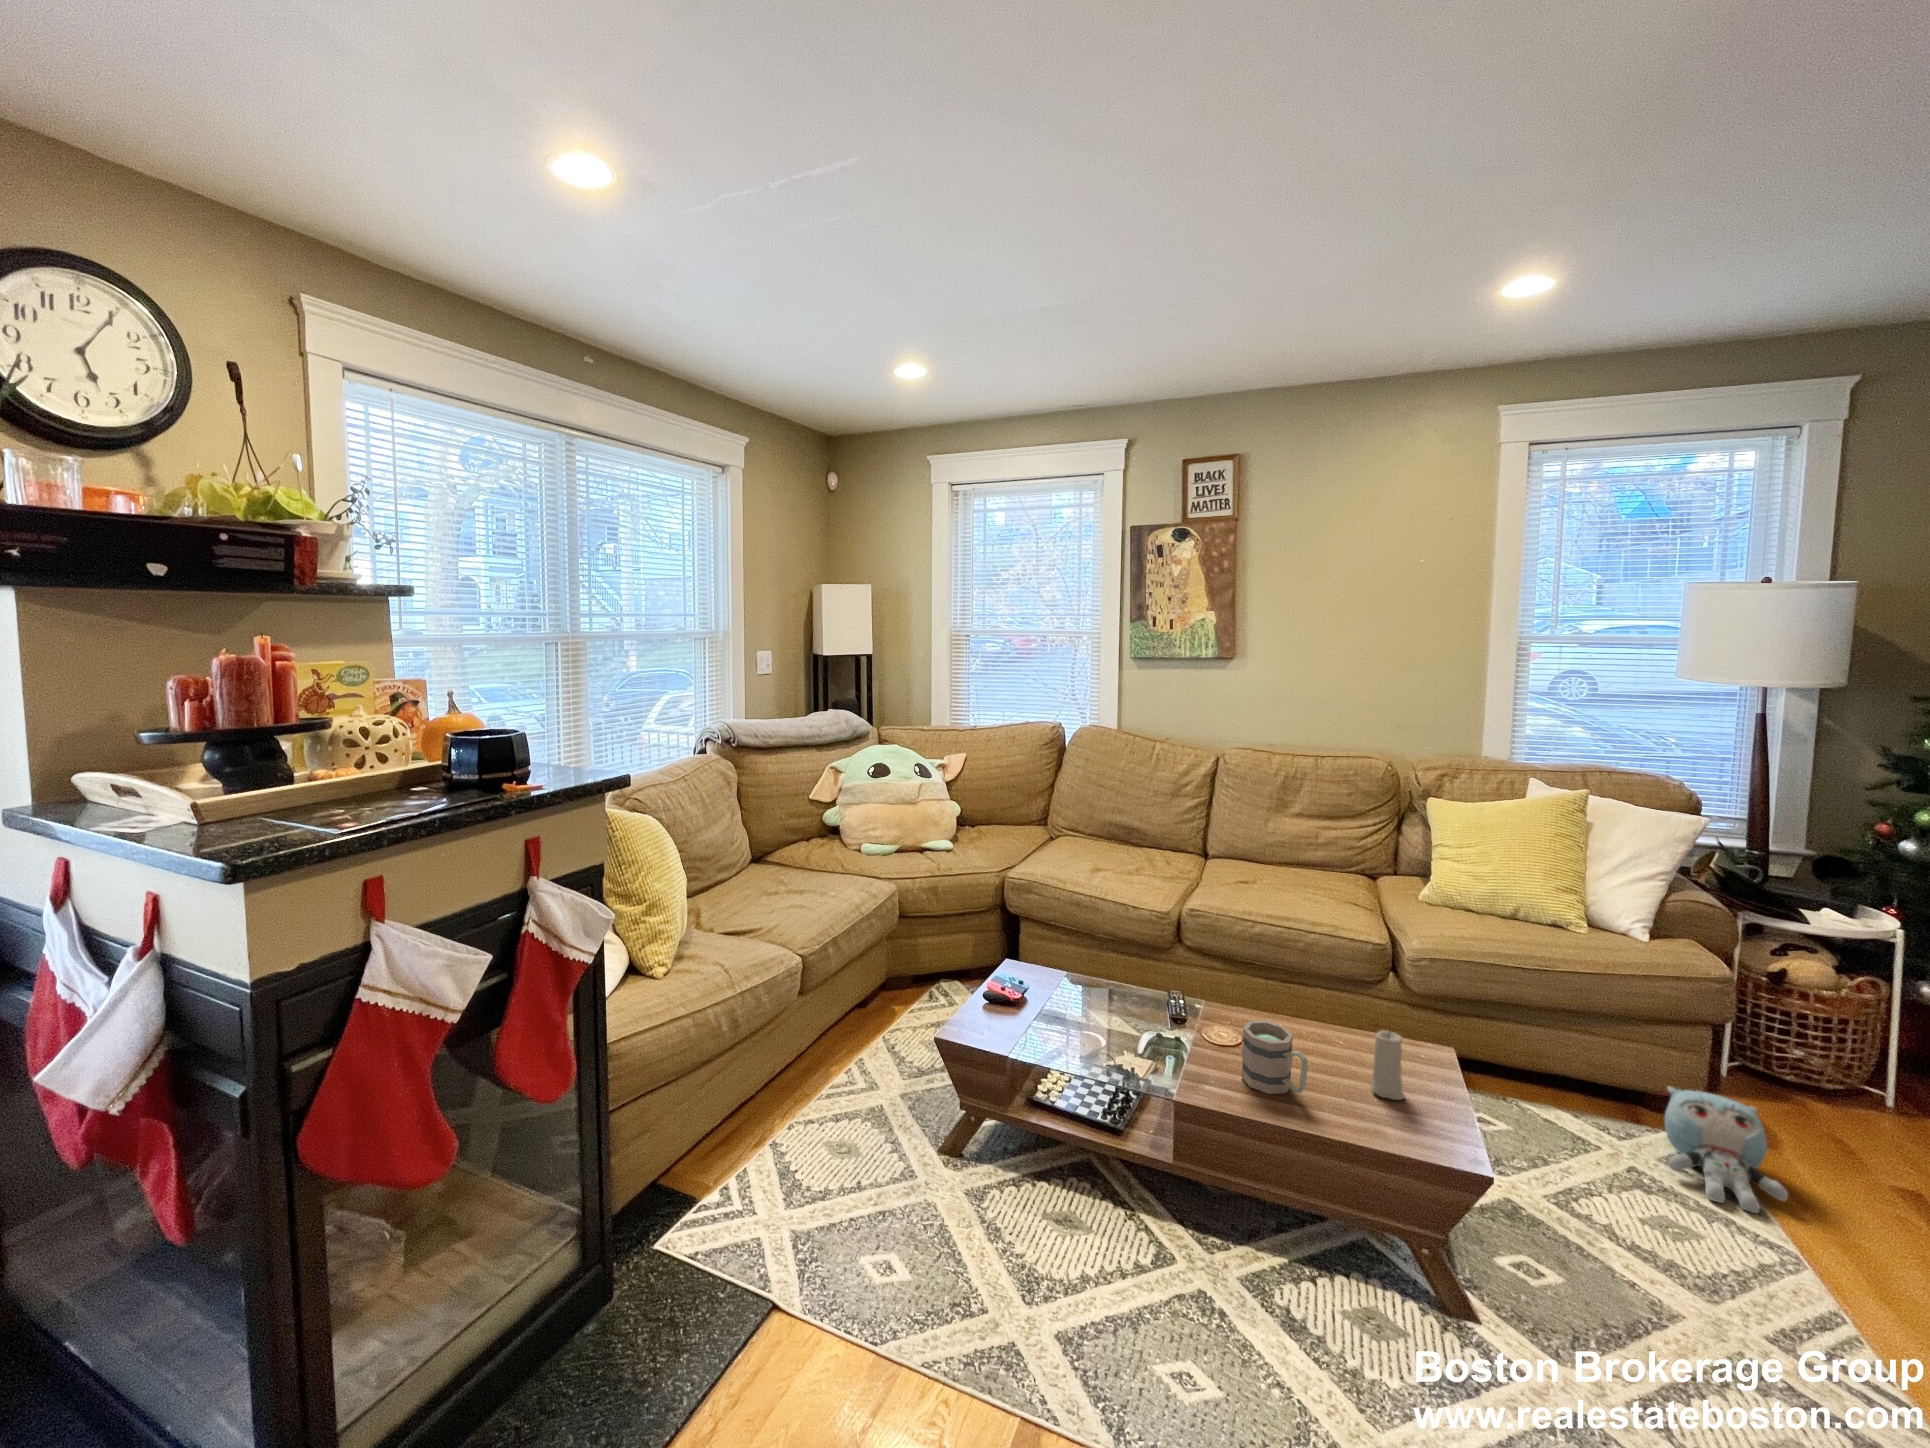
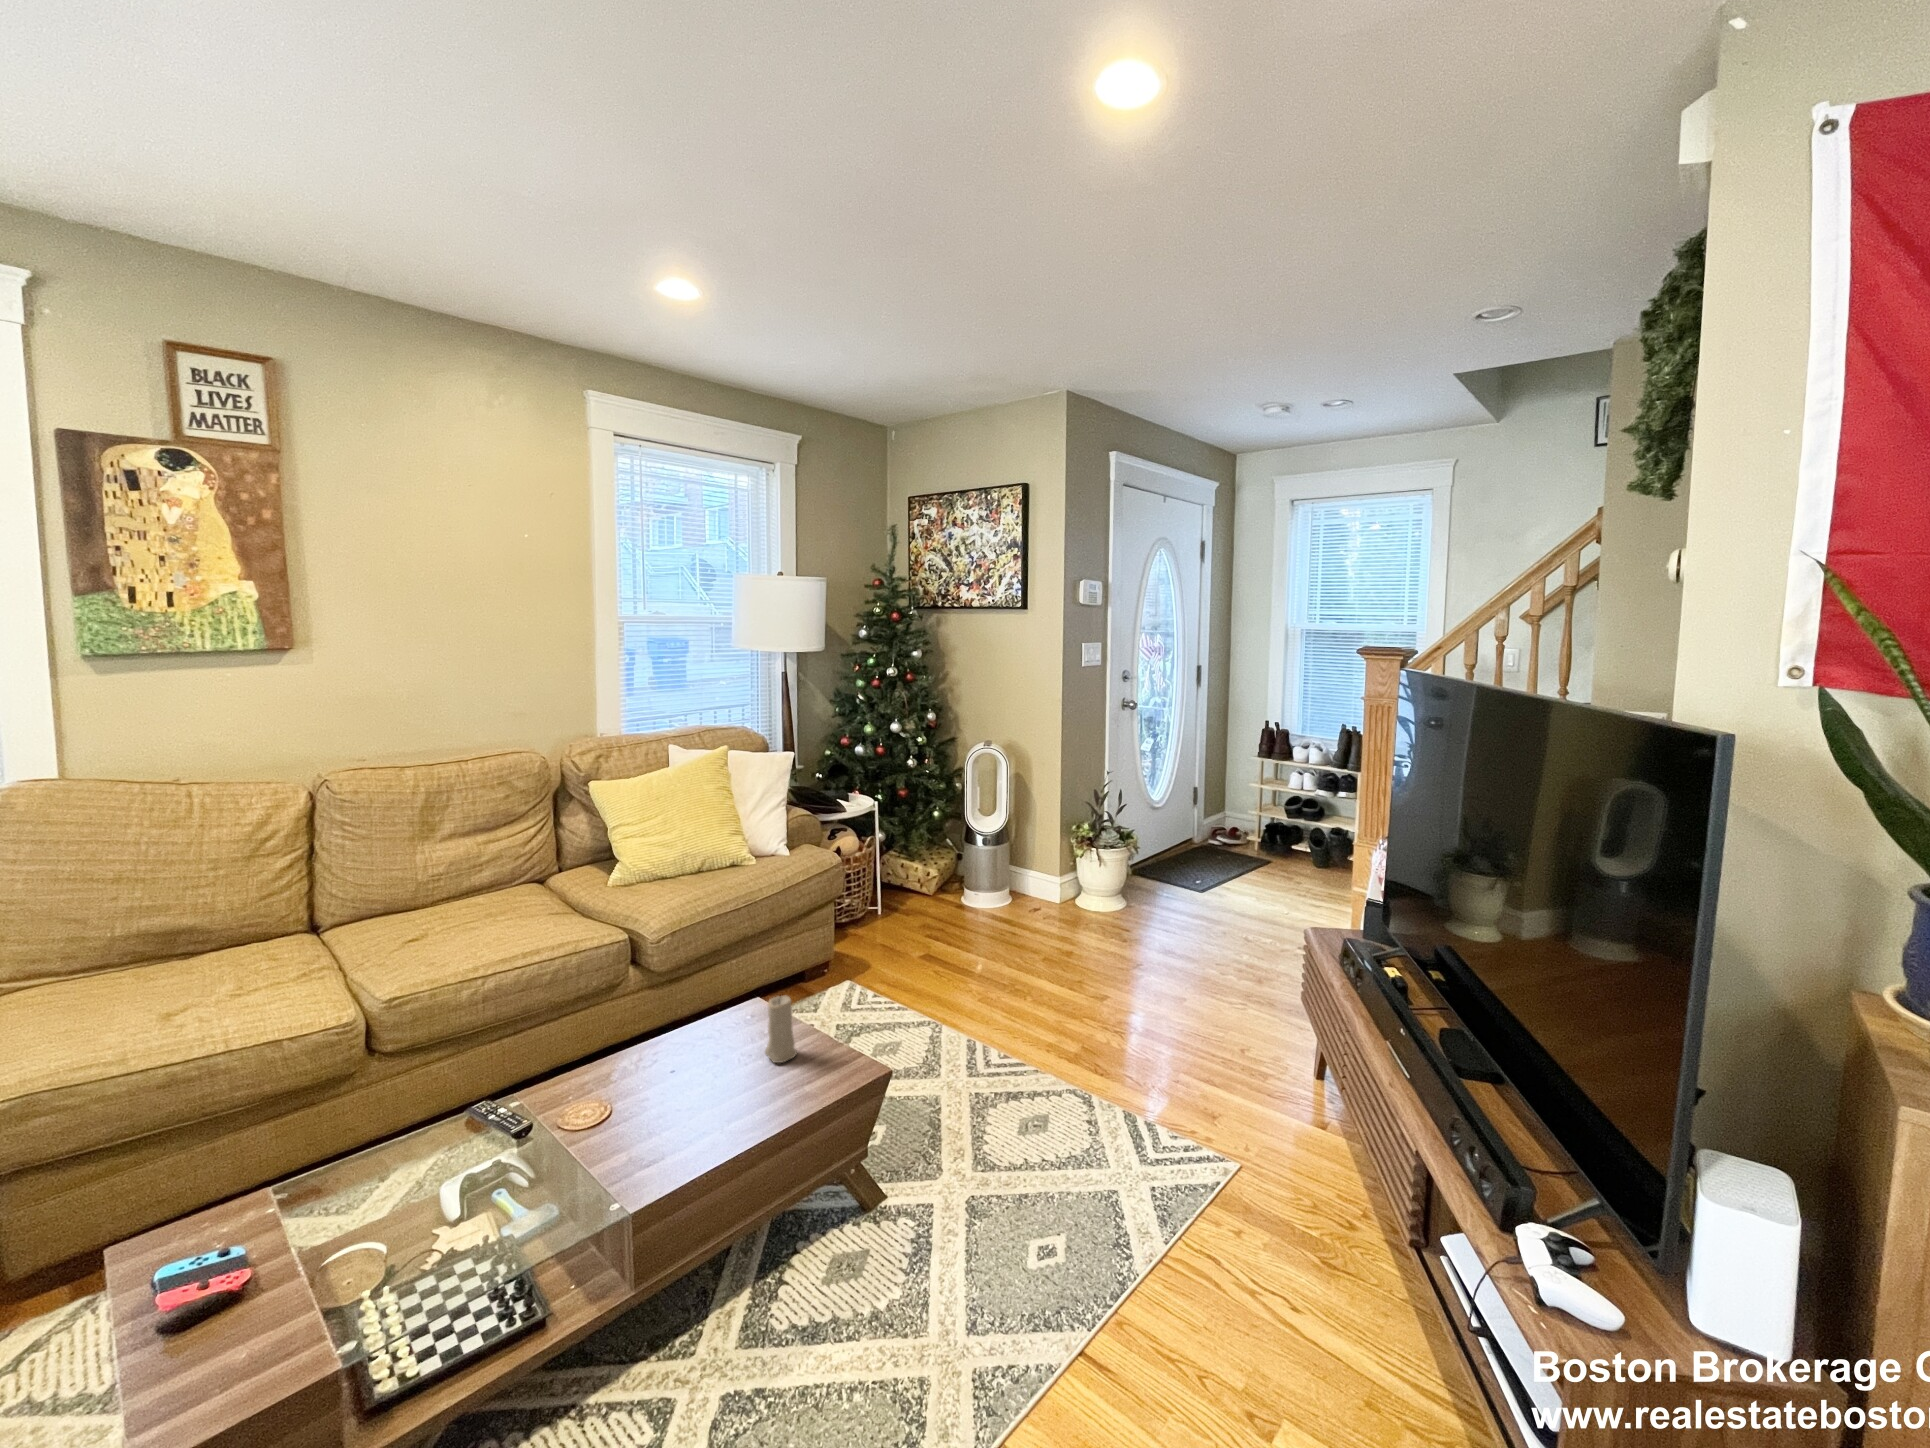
mug: present [1241,1021,1308,1094] -> none [664,1049,747,1136]
plush toy: present [1665,1086,1788,1213] -> none [833,942,907,1016]

